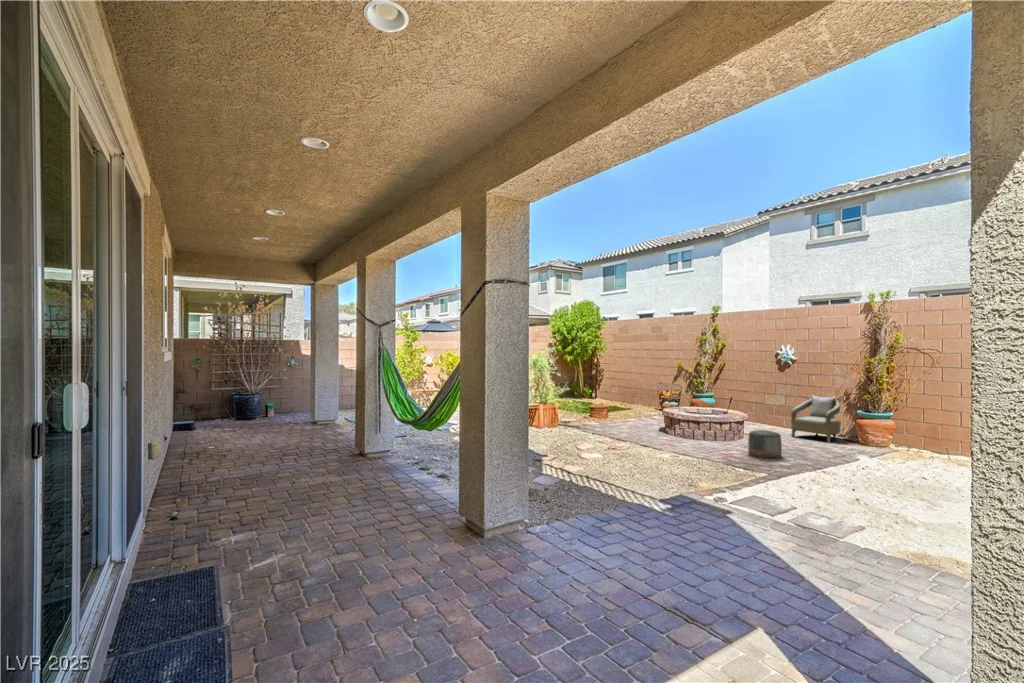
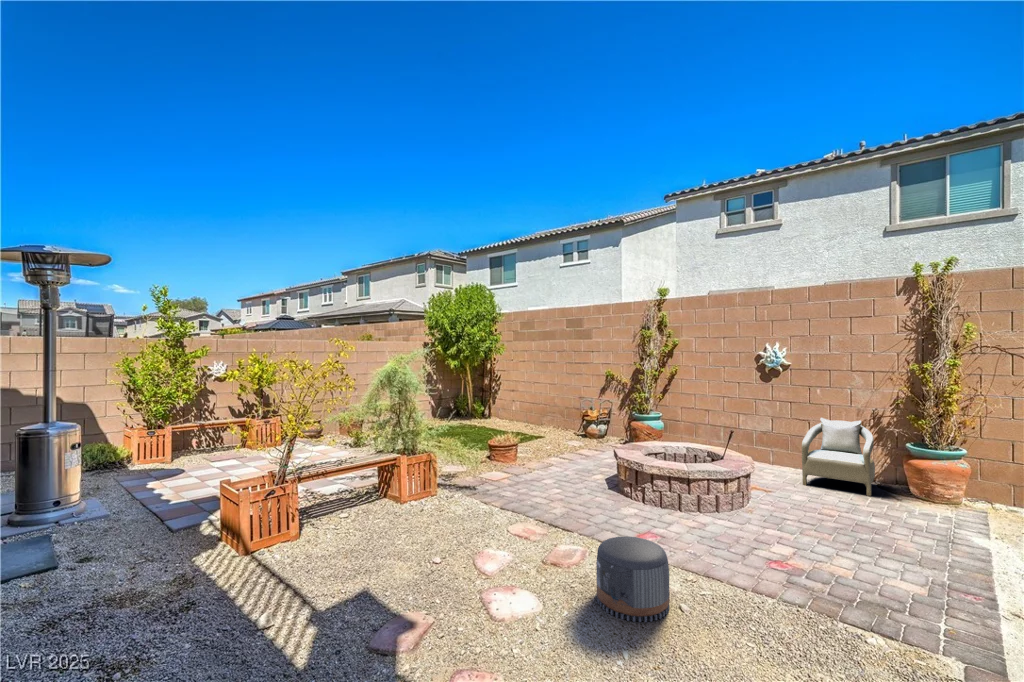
pouf: present [748,430,782,458] -> present [596,536,670,622]

